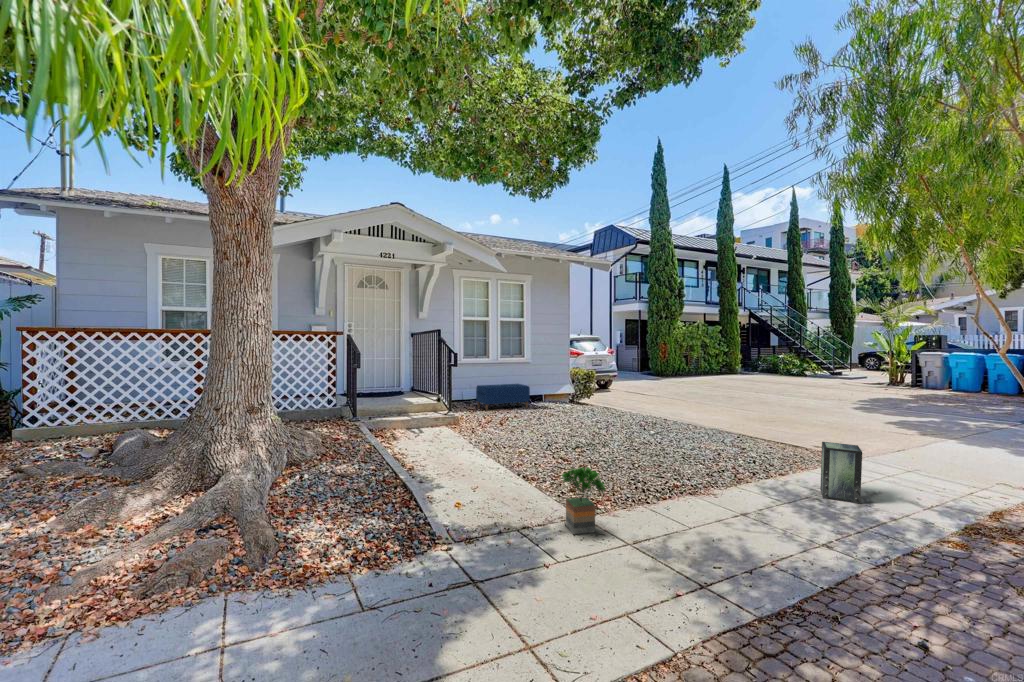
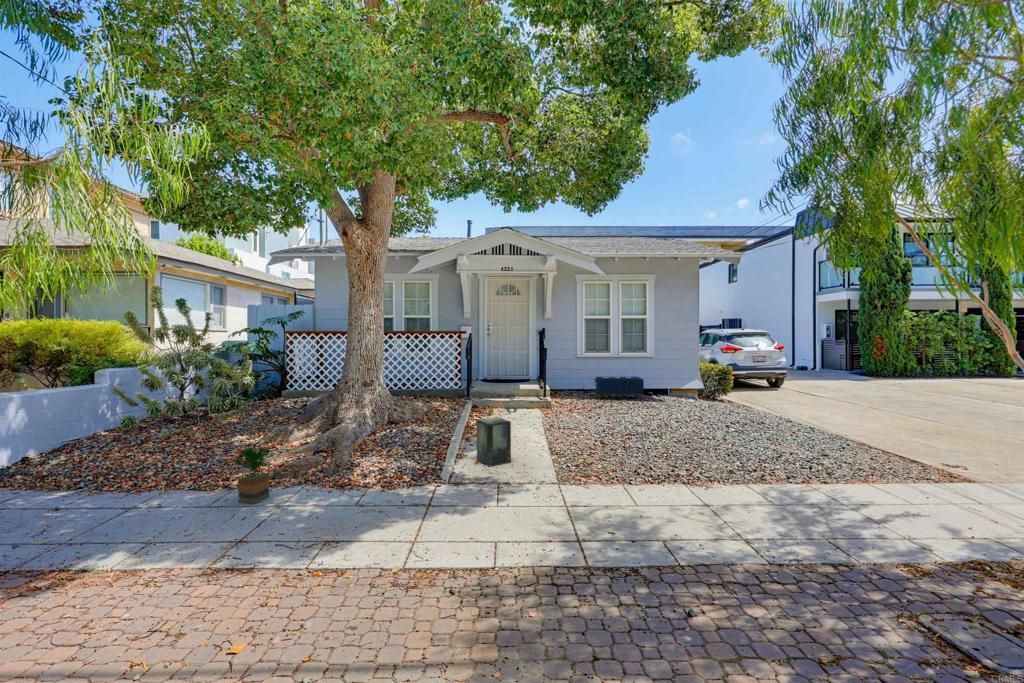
storage box: present [820,442,862,504] -> present [477,417,511,467]
potted tree: present [562,467,606,534] -> present [236,448,274,504]

